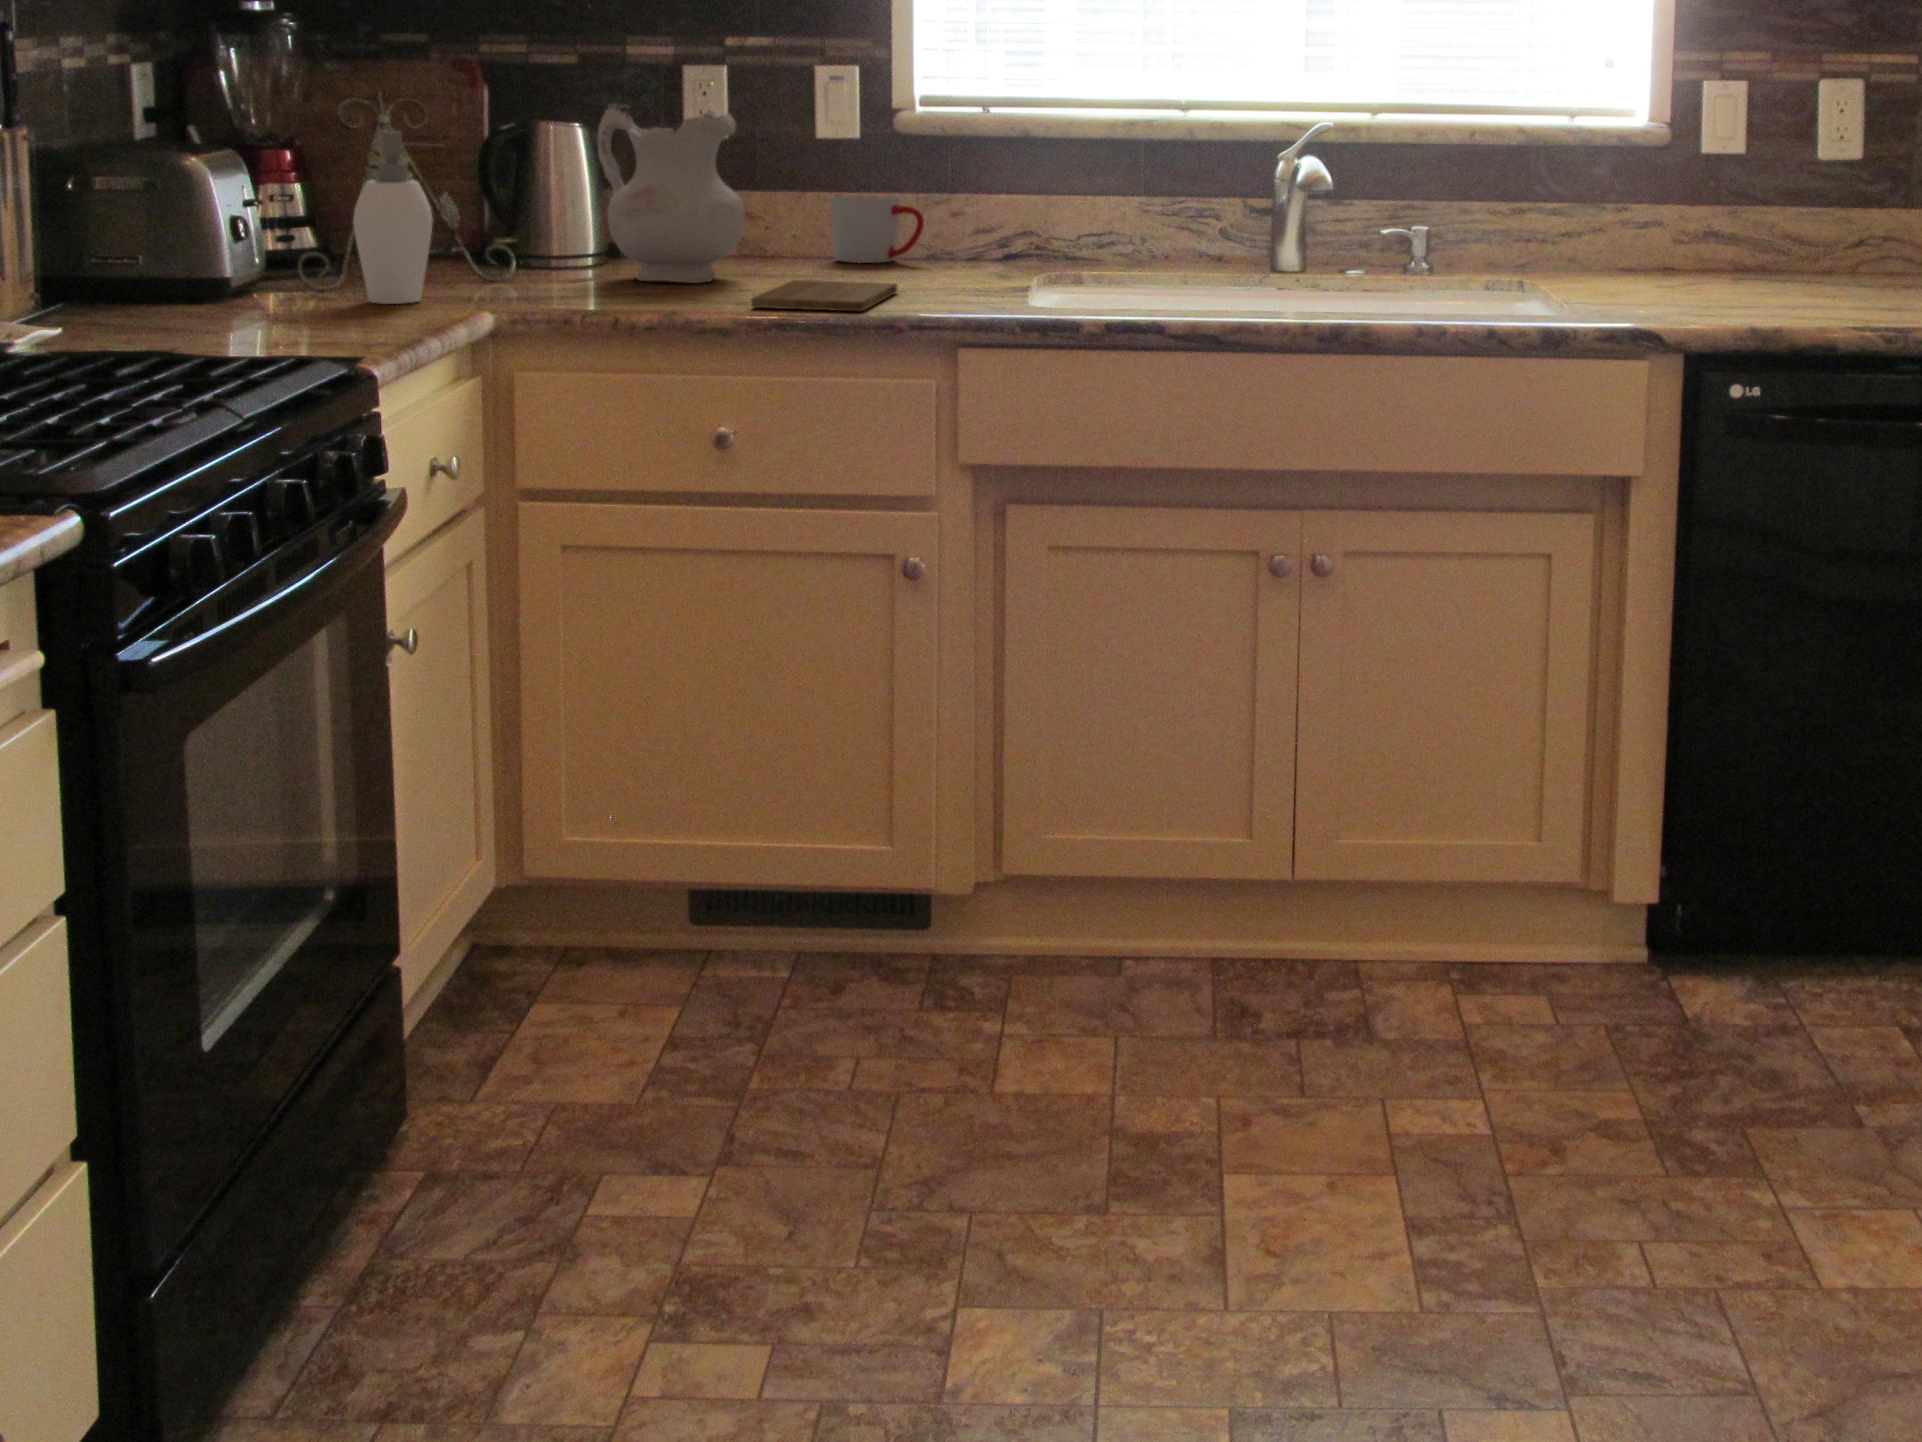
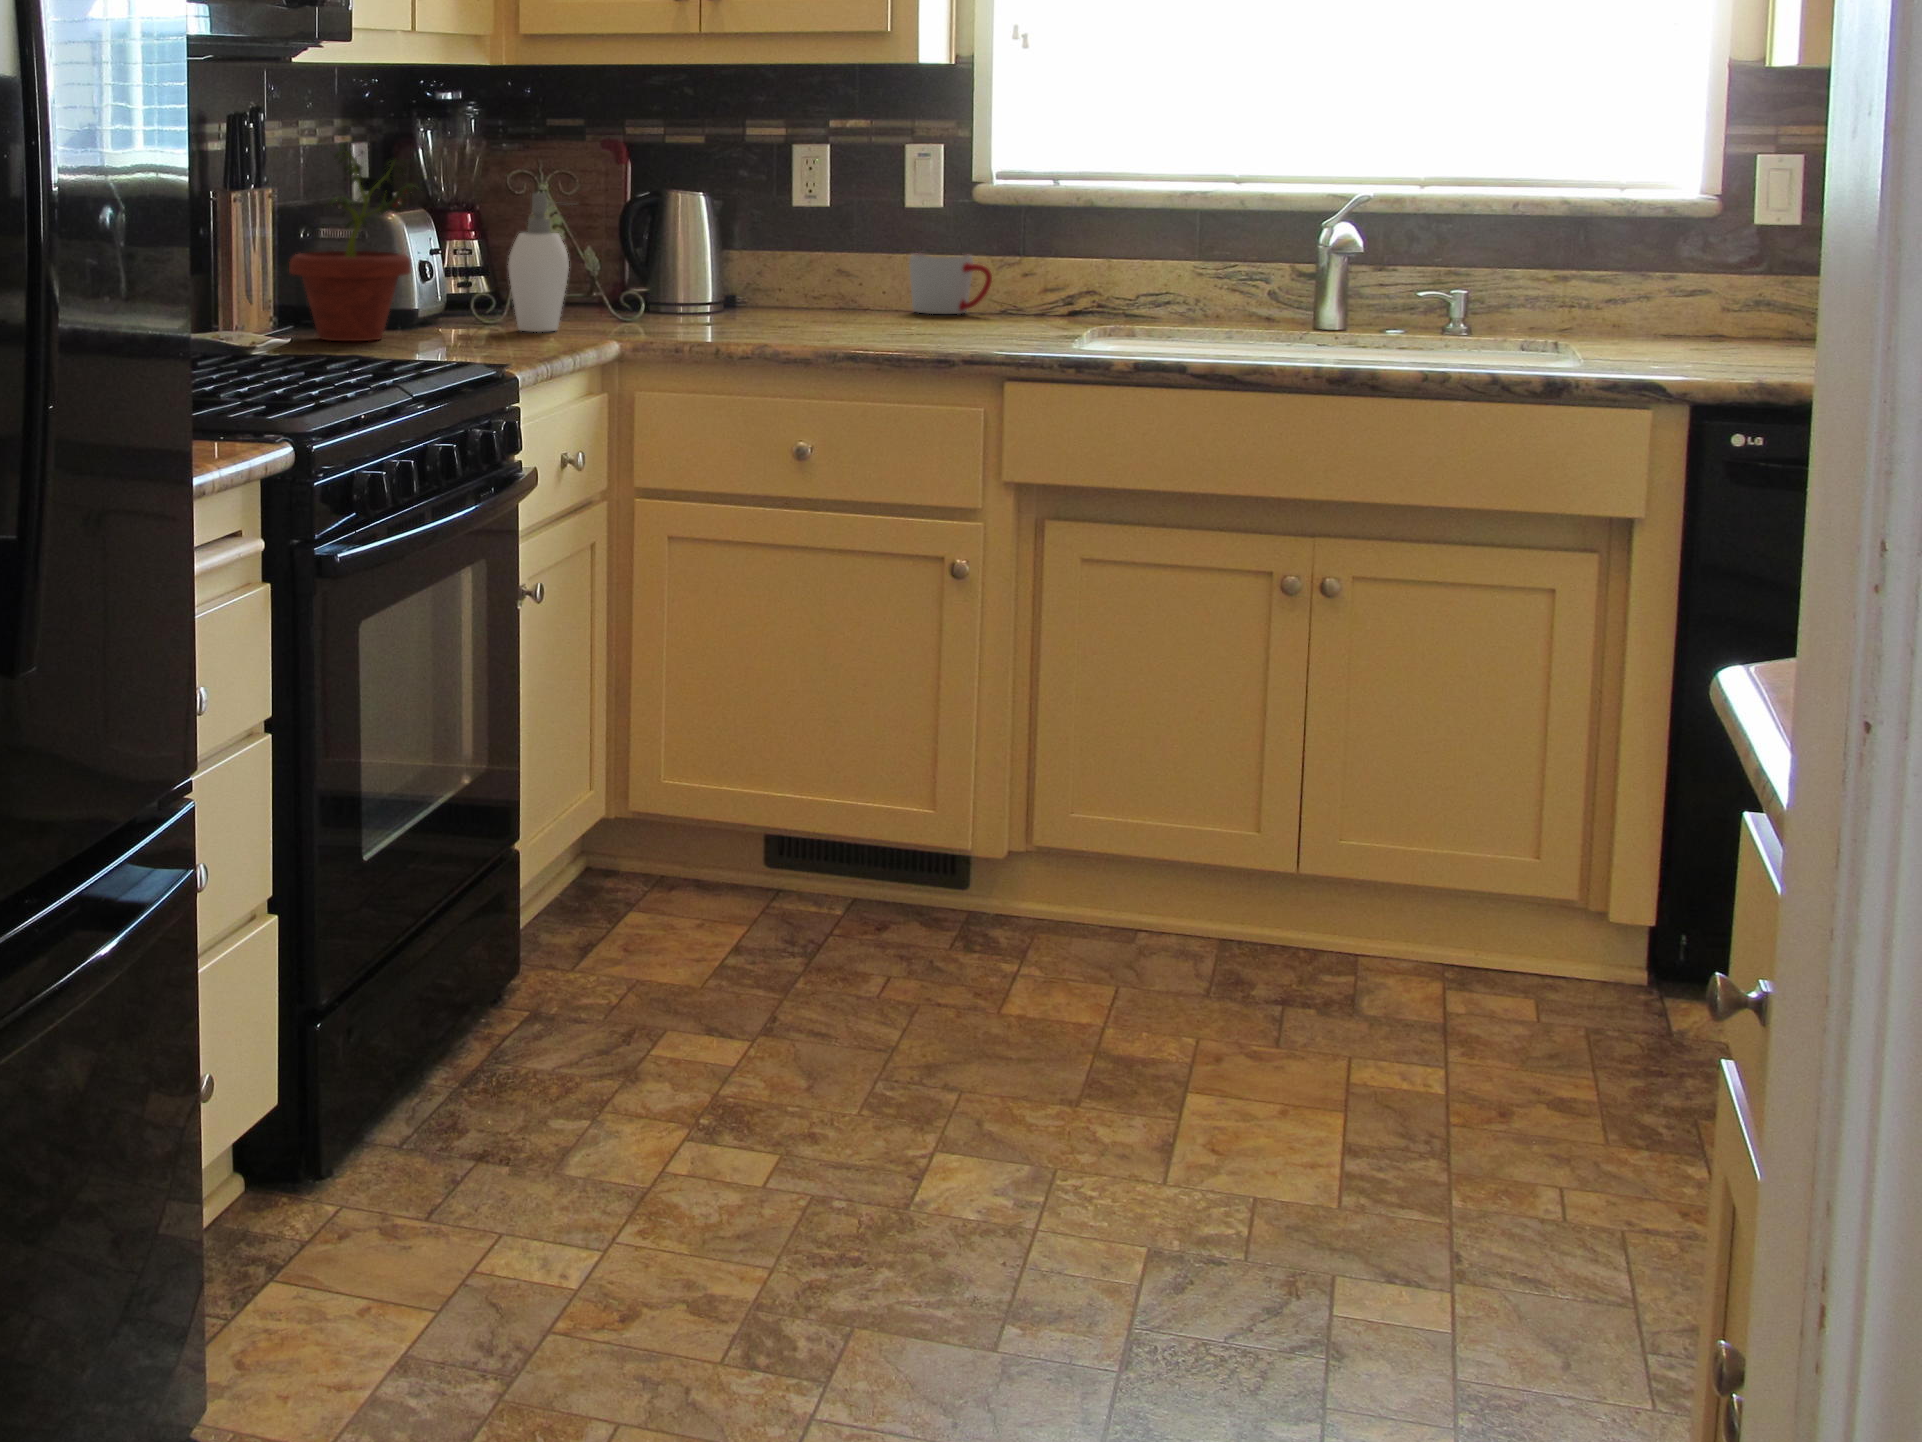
potted plant: none [52,70,236,328] -> present [289,145,417,341]
ceramic pitcher: present [598,104,744,283] -> none [708,172,828,324]
cutting board: present [751,280,898,311] -> none [822,322,954,346]

